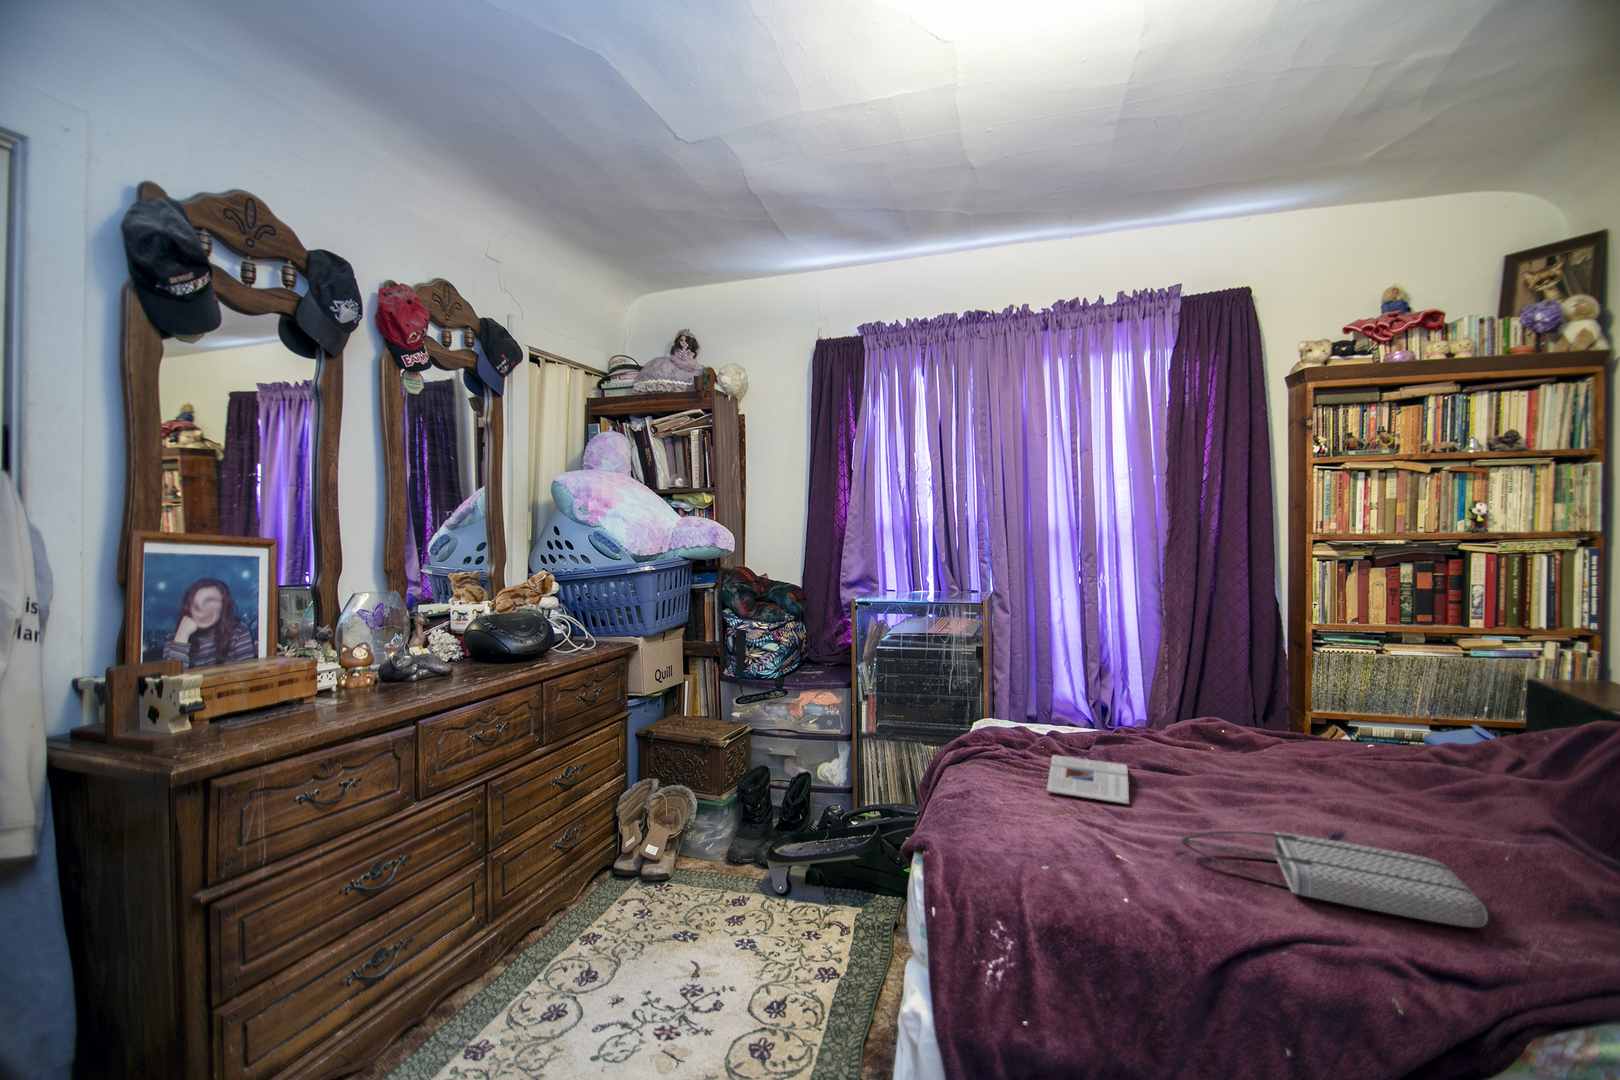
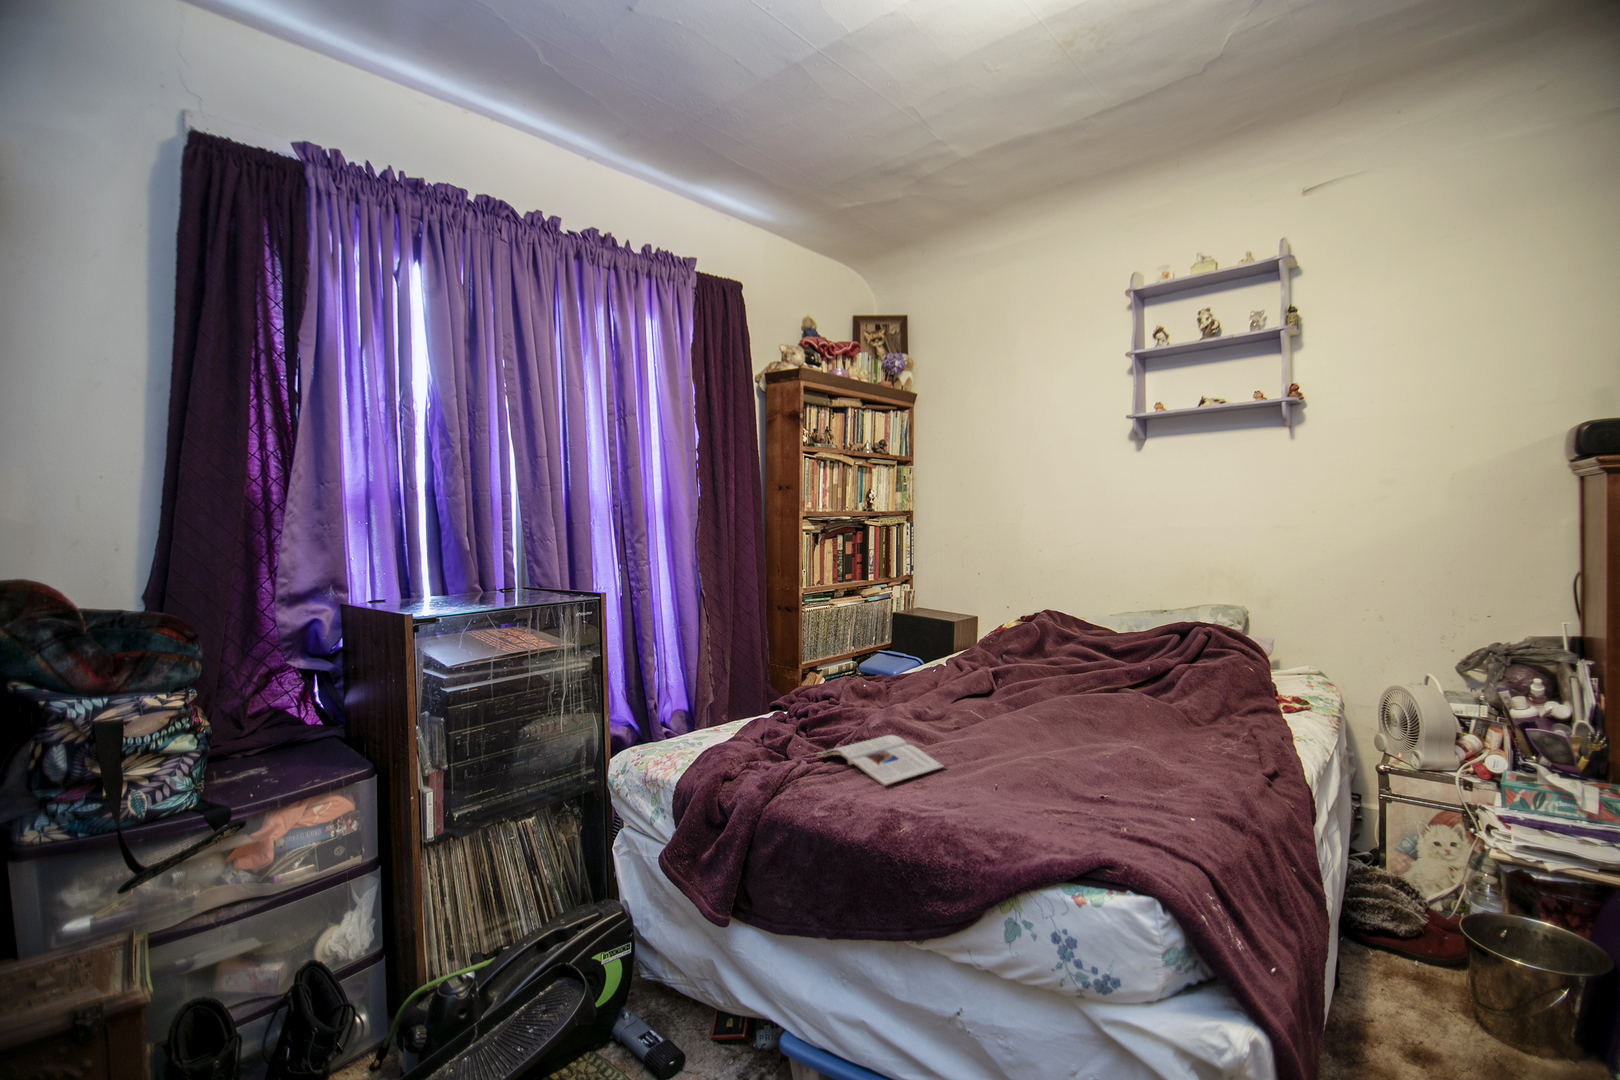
tote bag: present [1181,831,1488,928] -> none [1041,724,1190,778]

